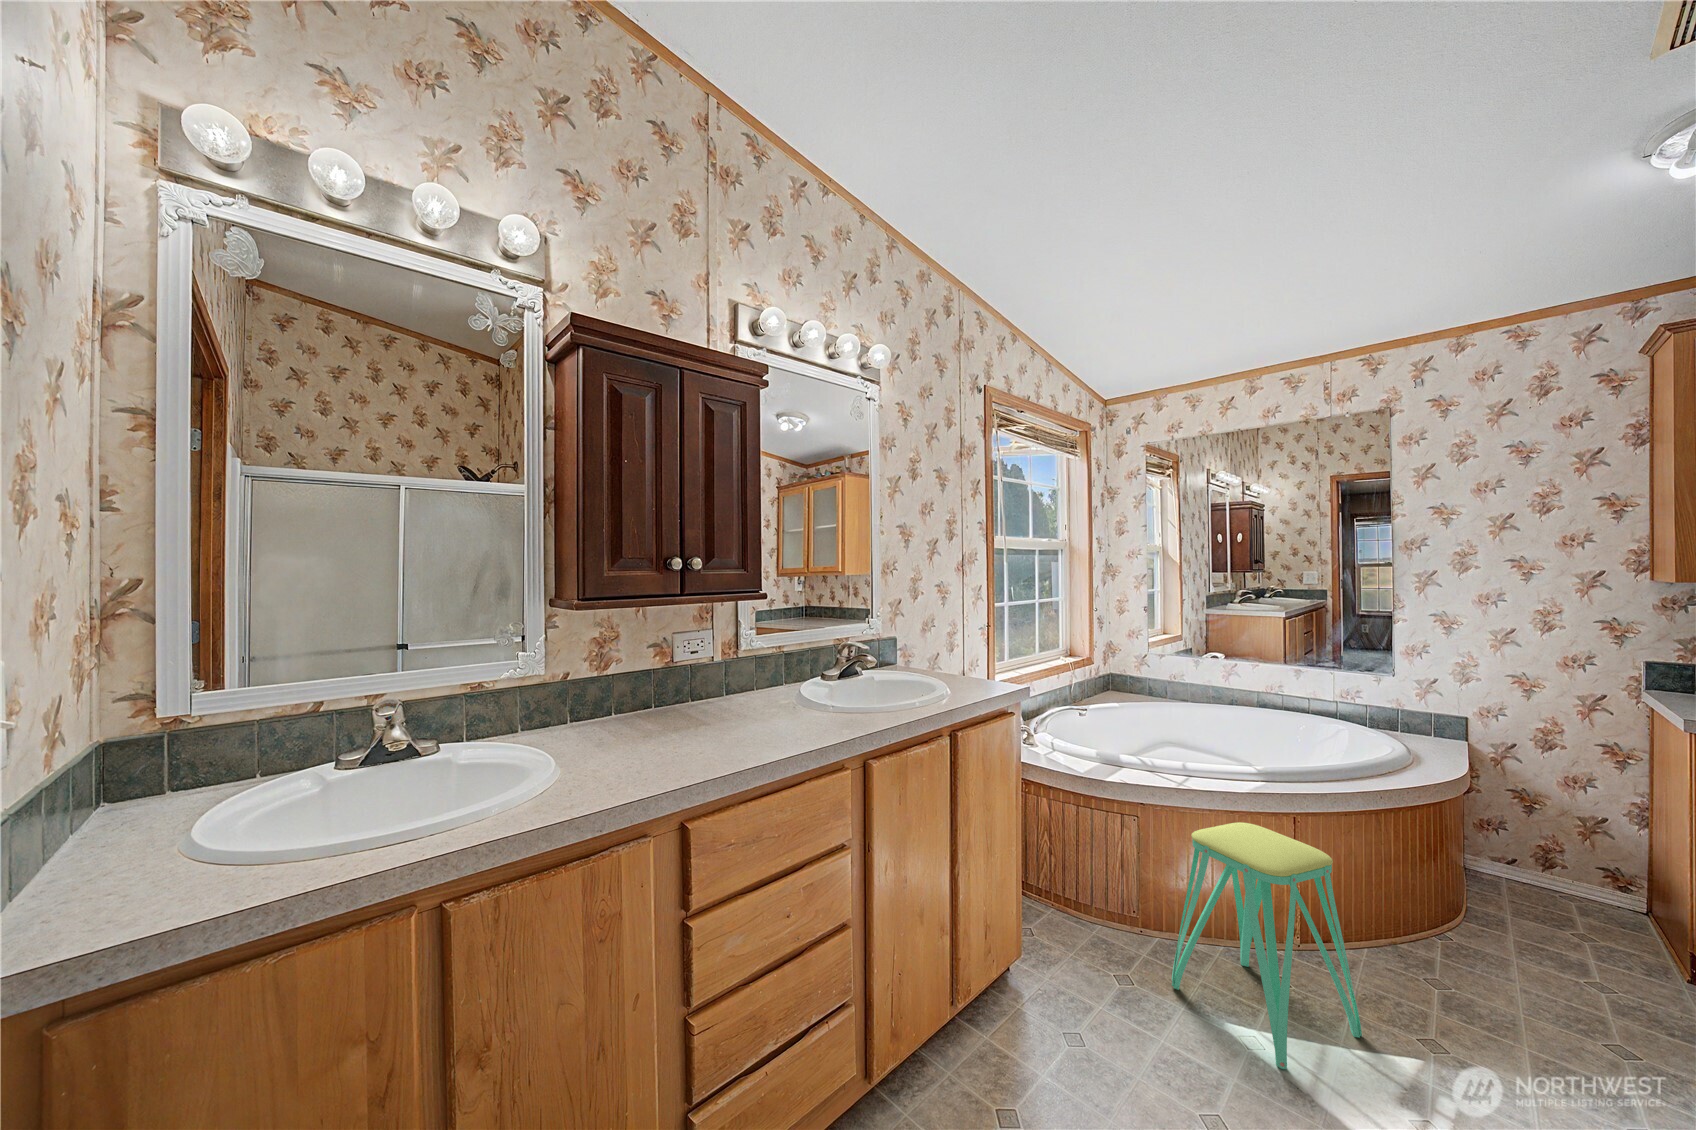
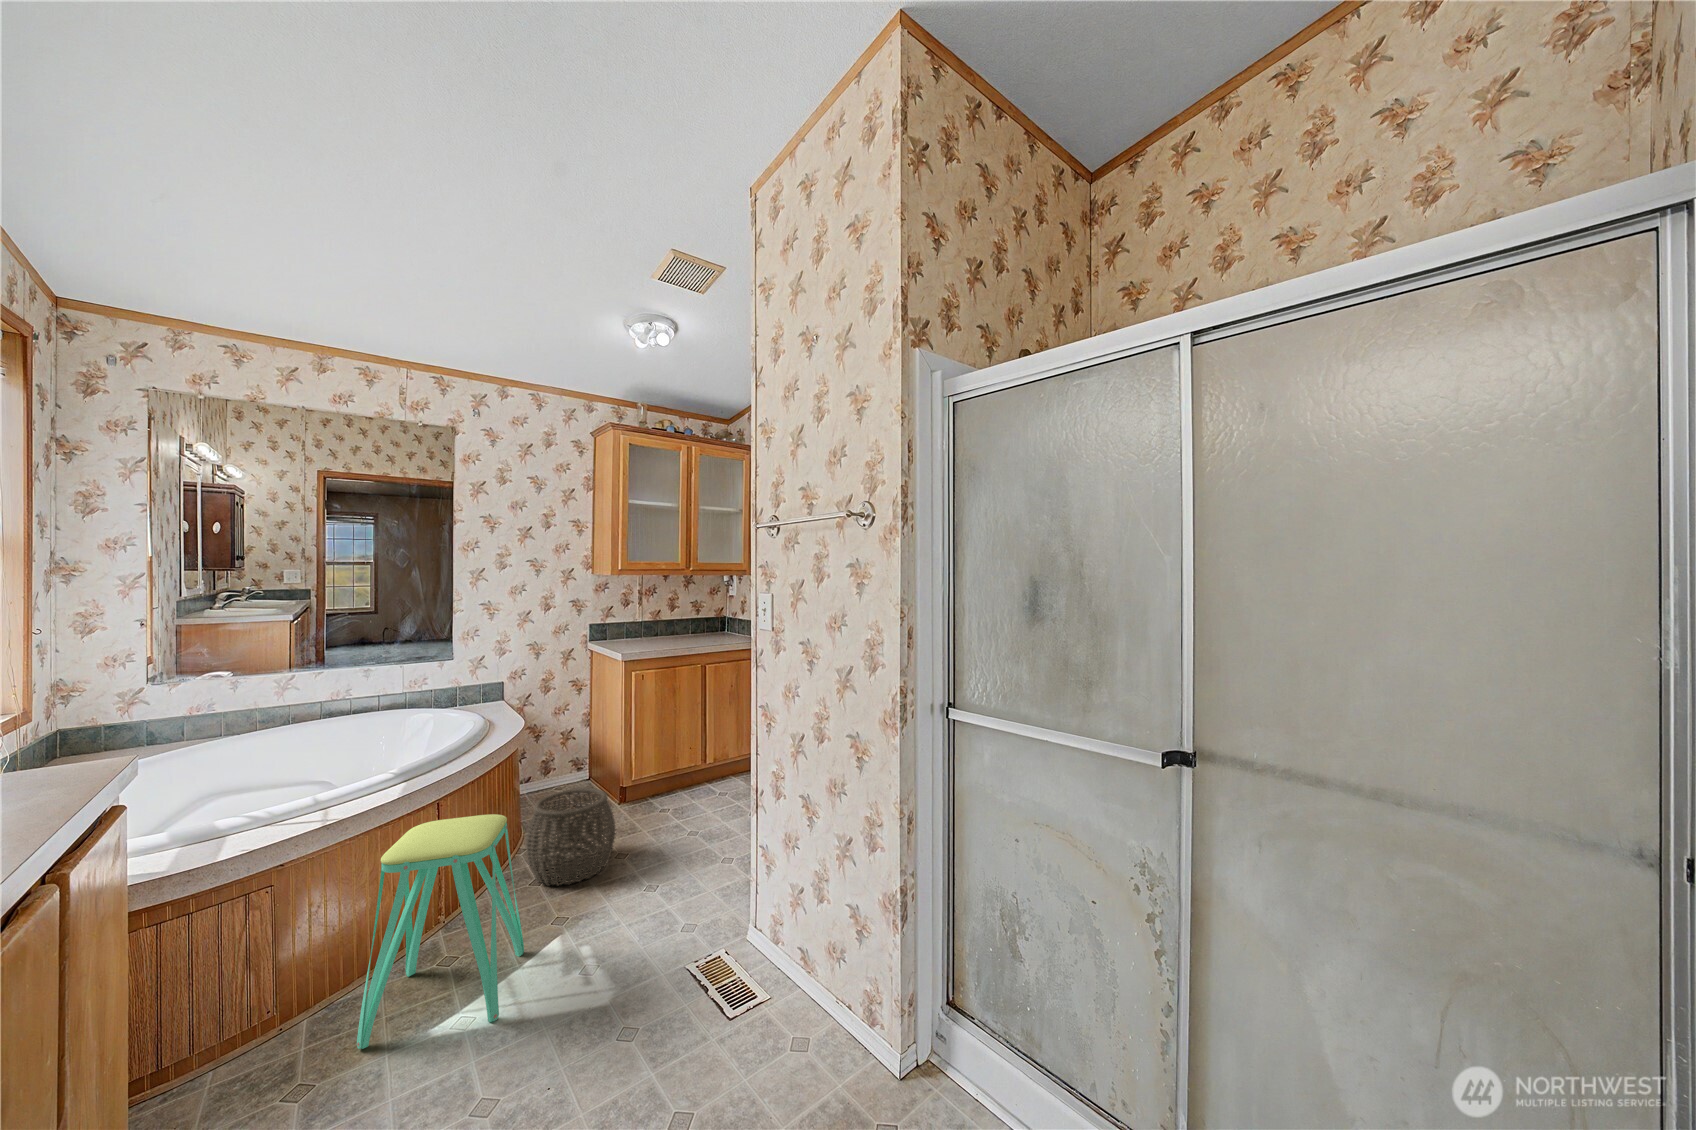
woven basket: none [1420,878,1601,1038] -> present [526,788,615,886]

